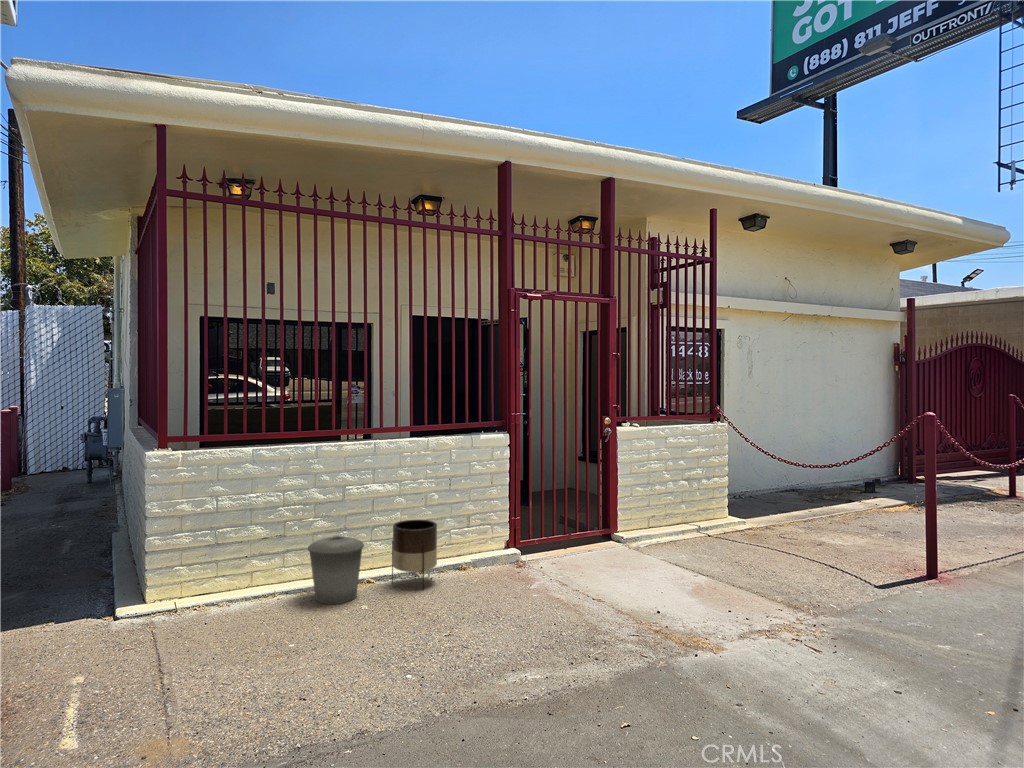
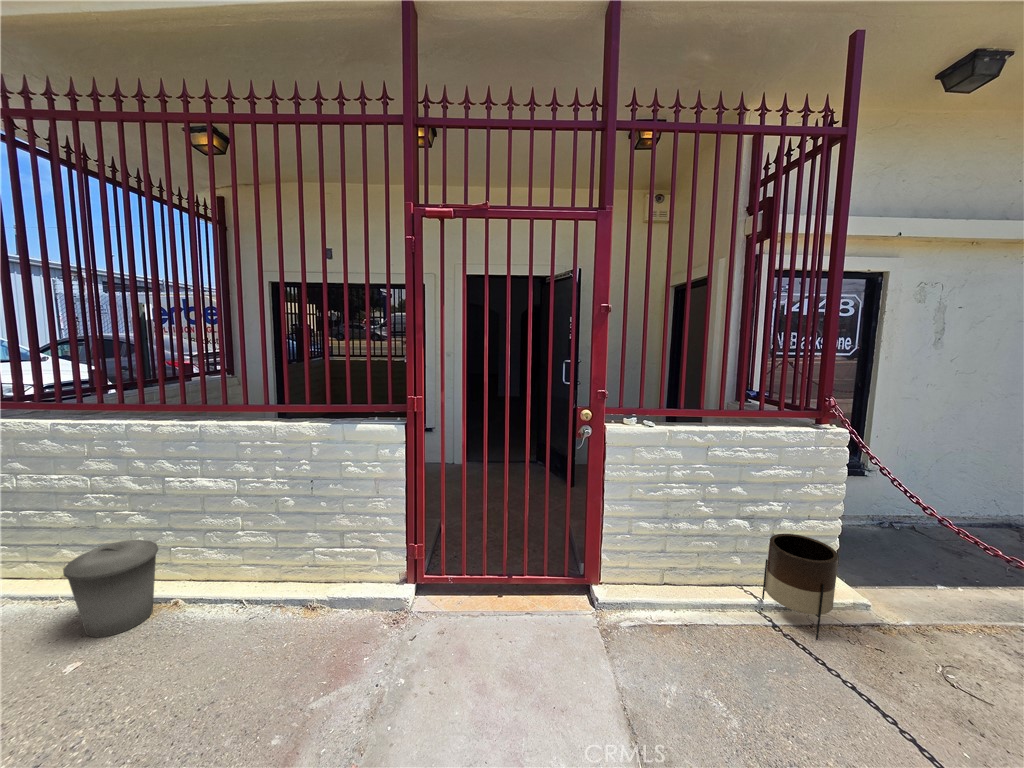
planter: present [392,520,437,590] -> present [761,534,839,640]

